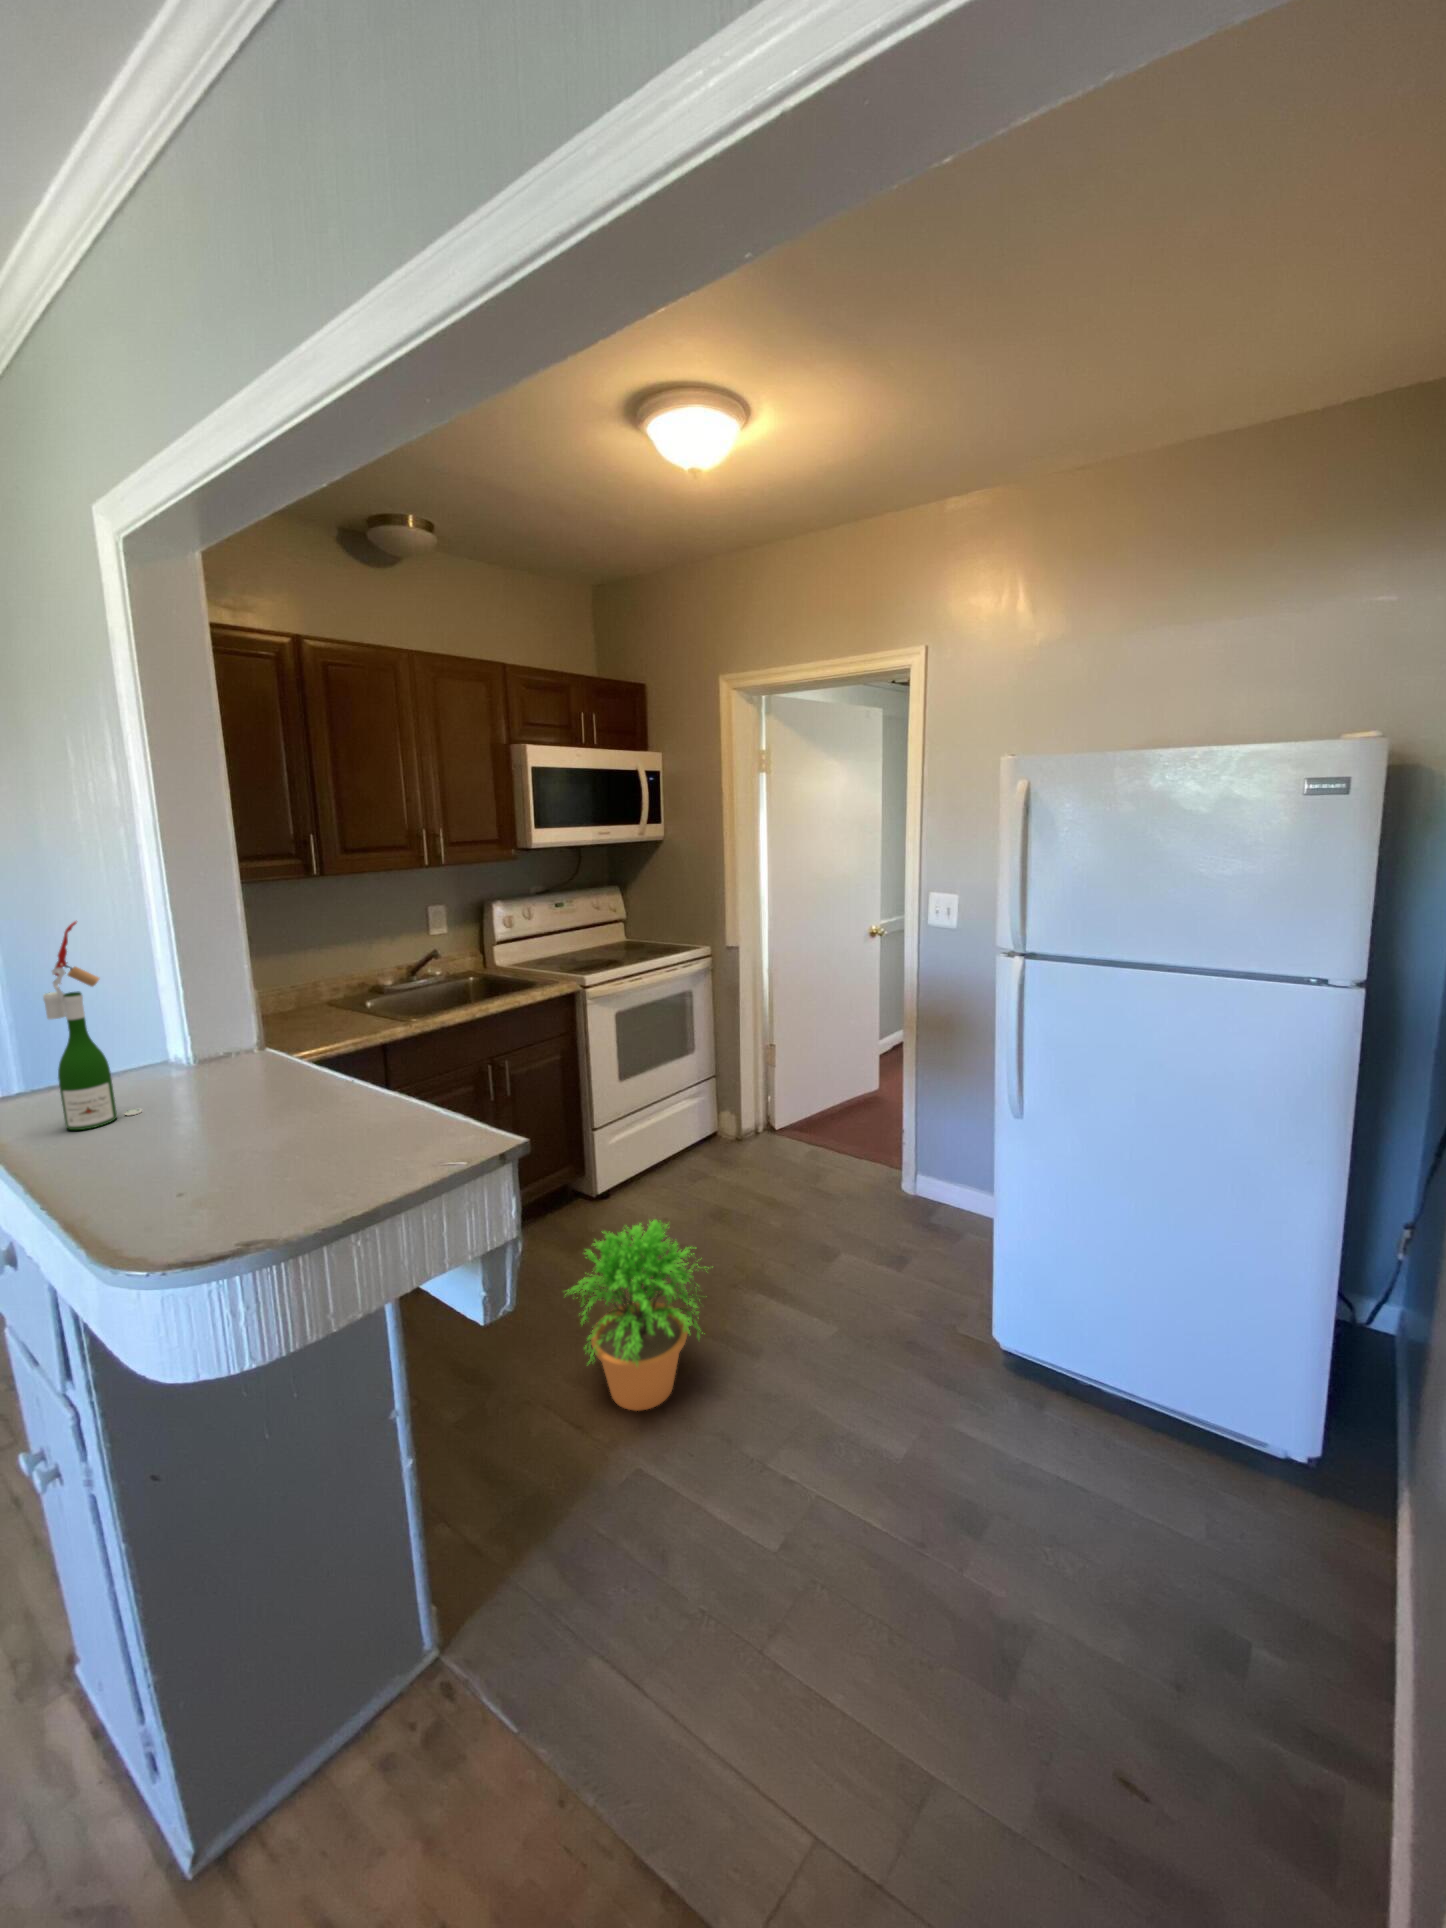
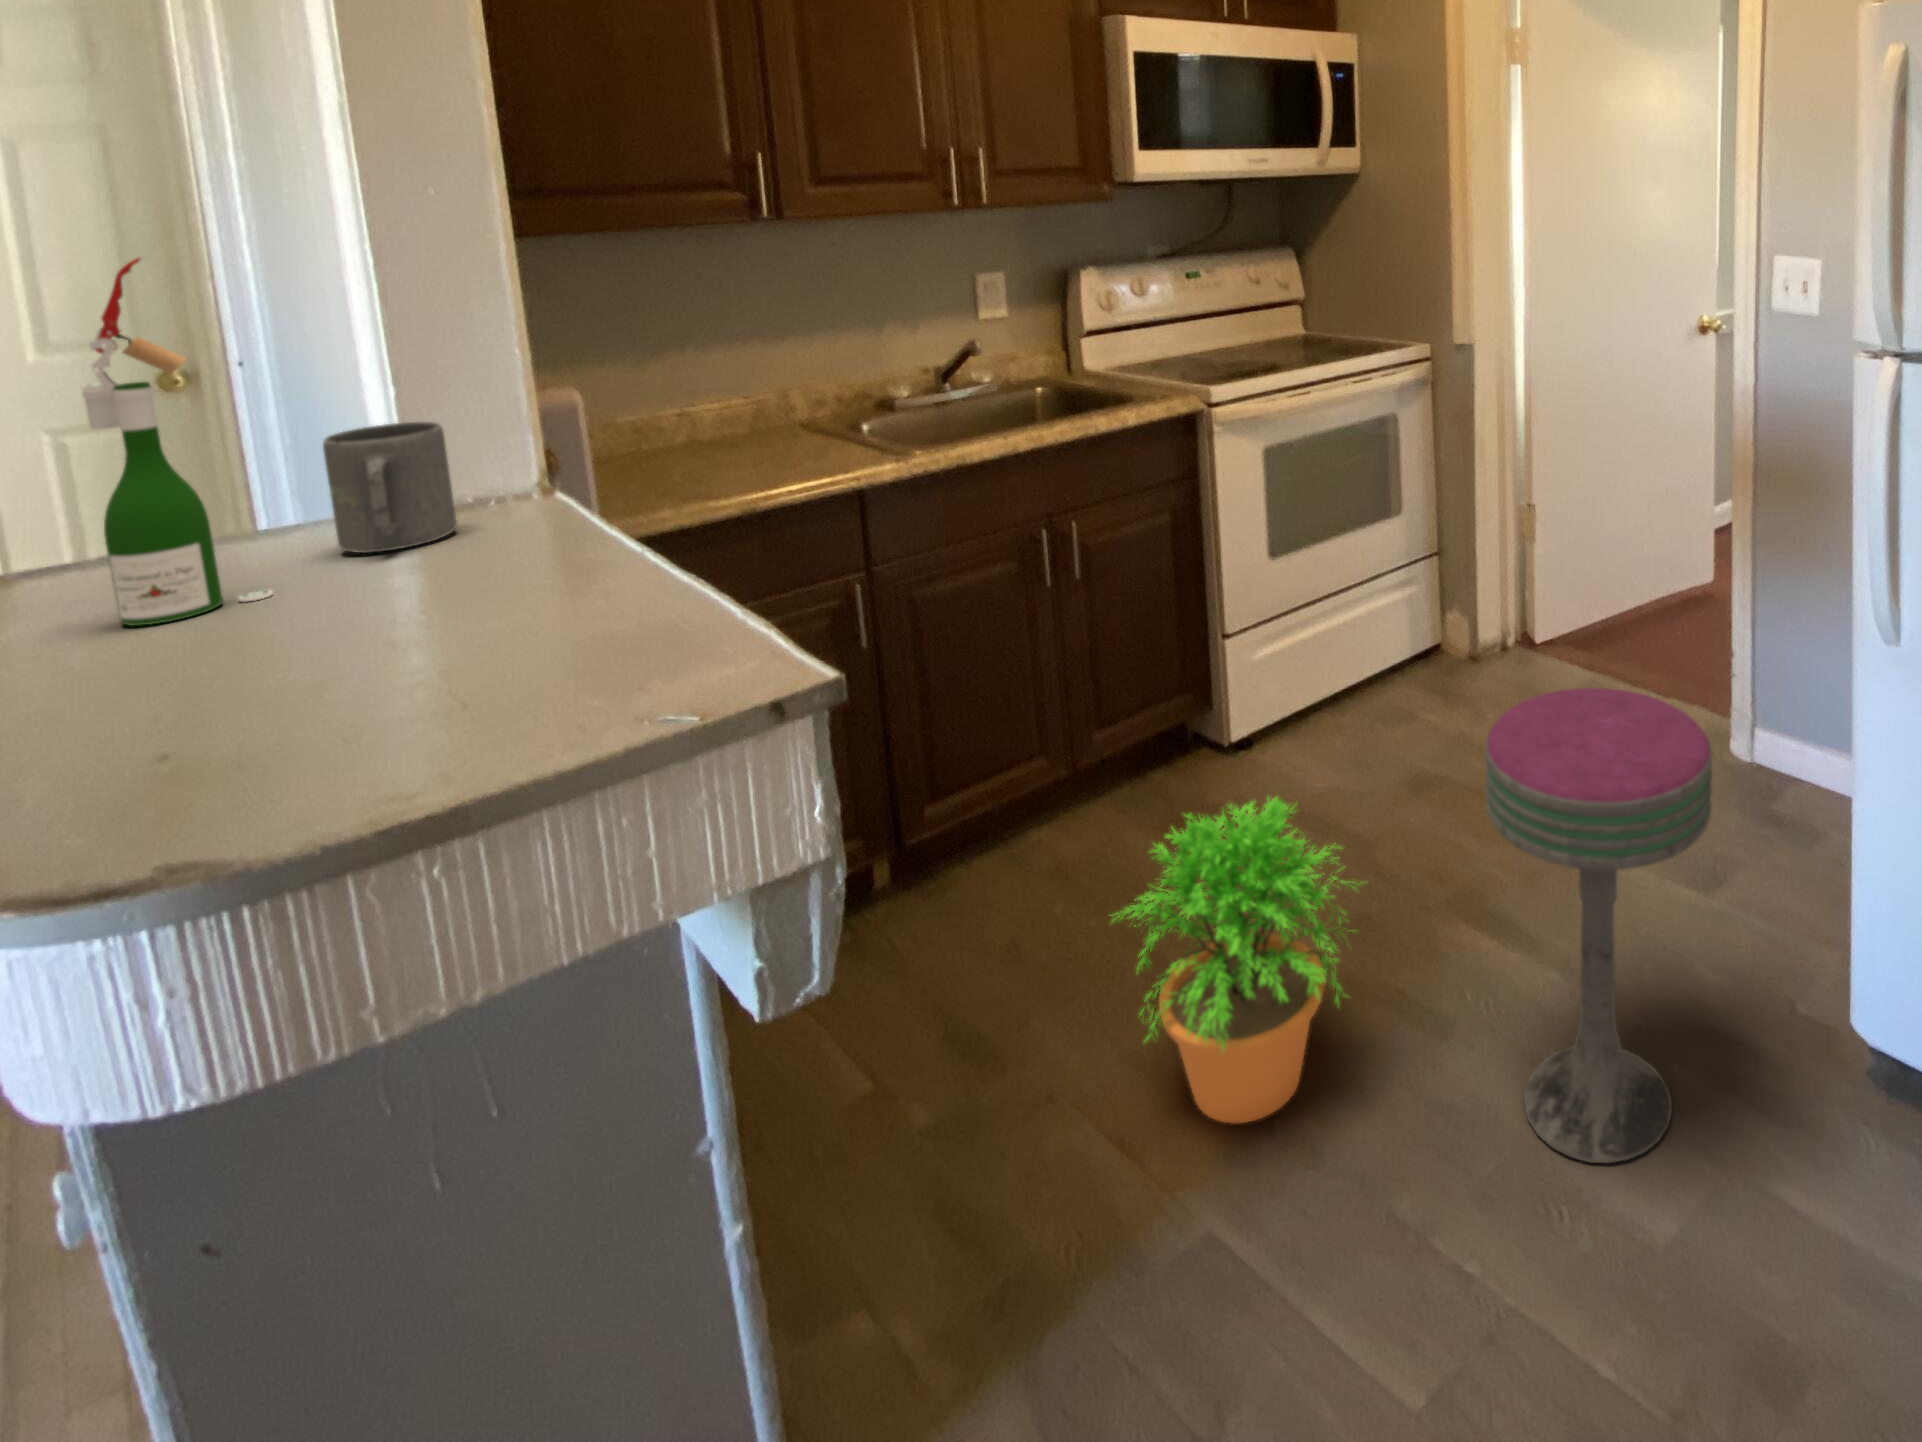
mug: none [147,1010,218,1087] -> present [323,422,457,553]
bar stool: none [785,1149,917,1421] -> present [1485,688,1712,1163]

